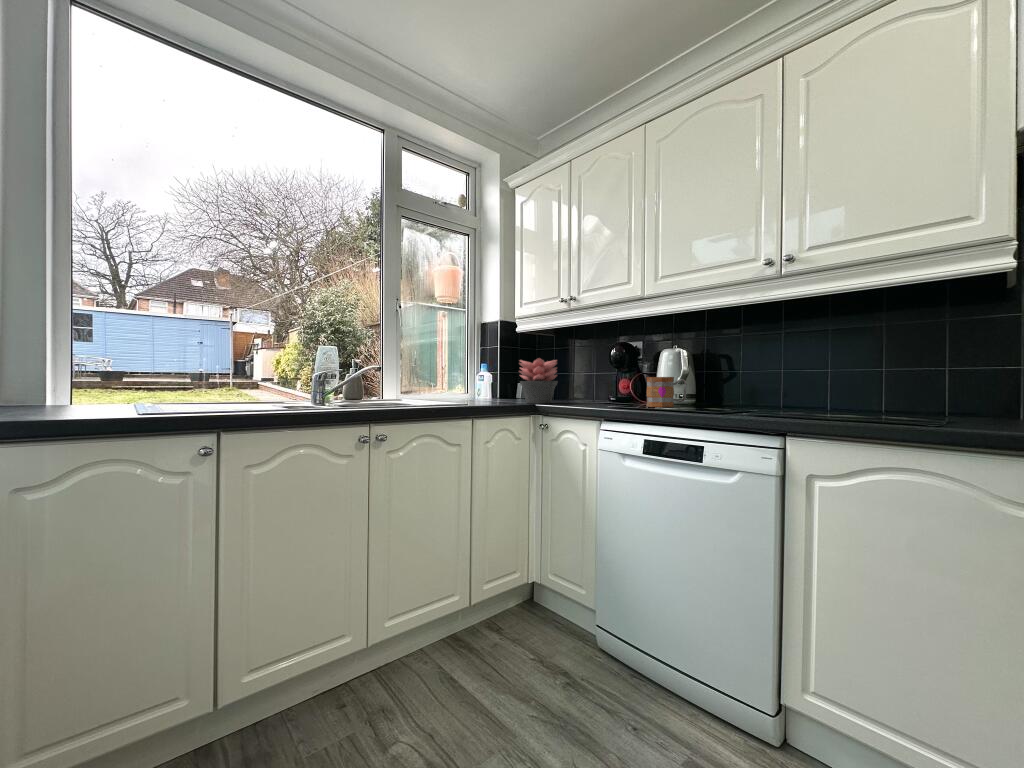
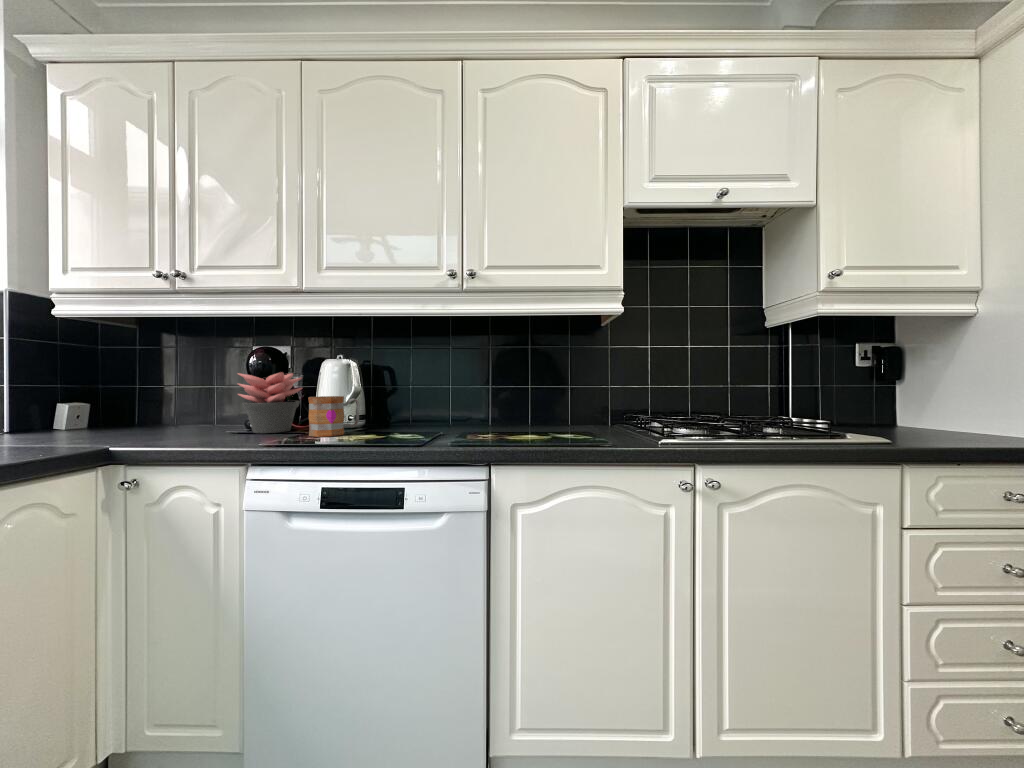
succulent plant: present [519,358,557,404] -> present [238,372,302,433]

